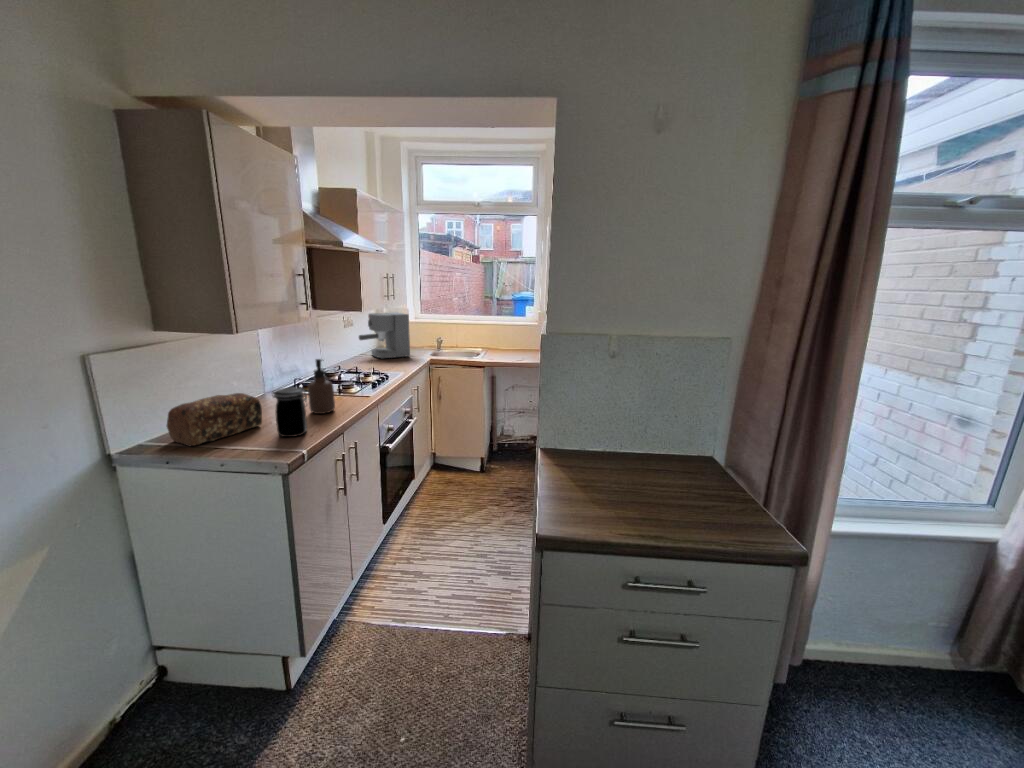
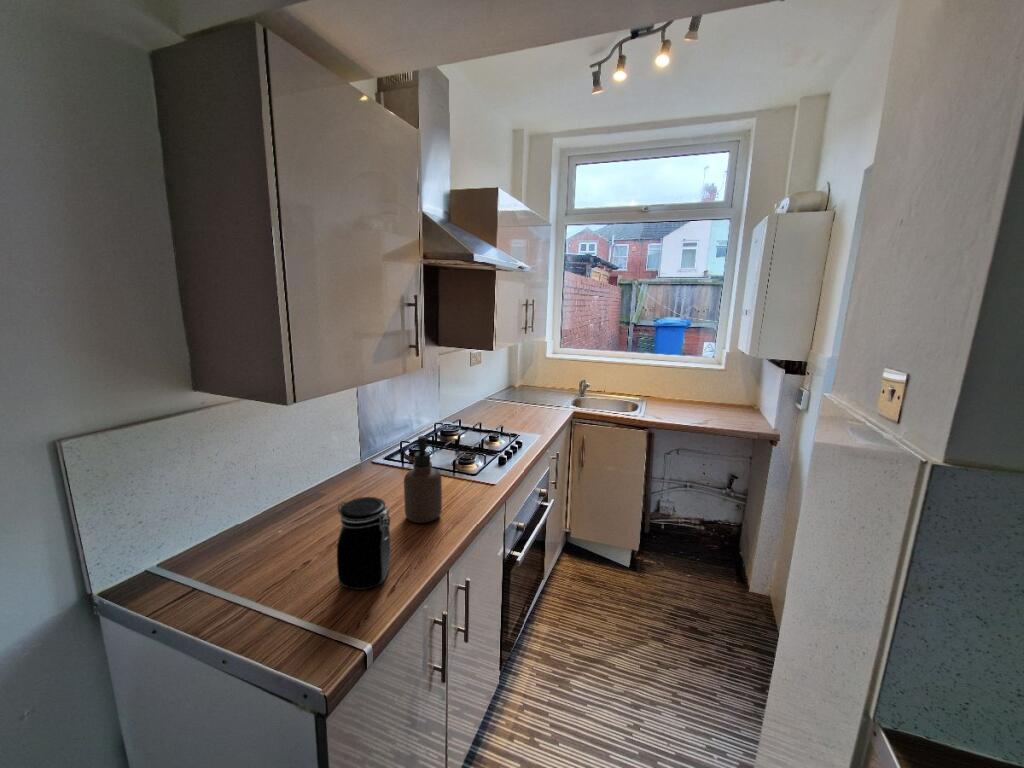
coffee maker: present [359,312,410,359] -> none [486,347,549,407]
bread loaf: present [167,393,262,446] -> none [186,487,330,593]

